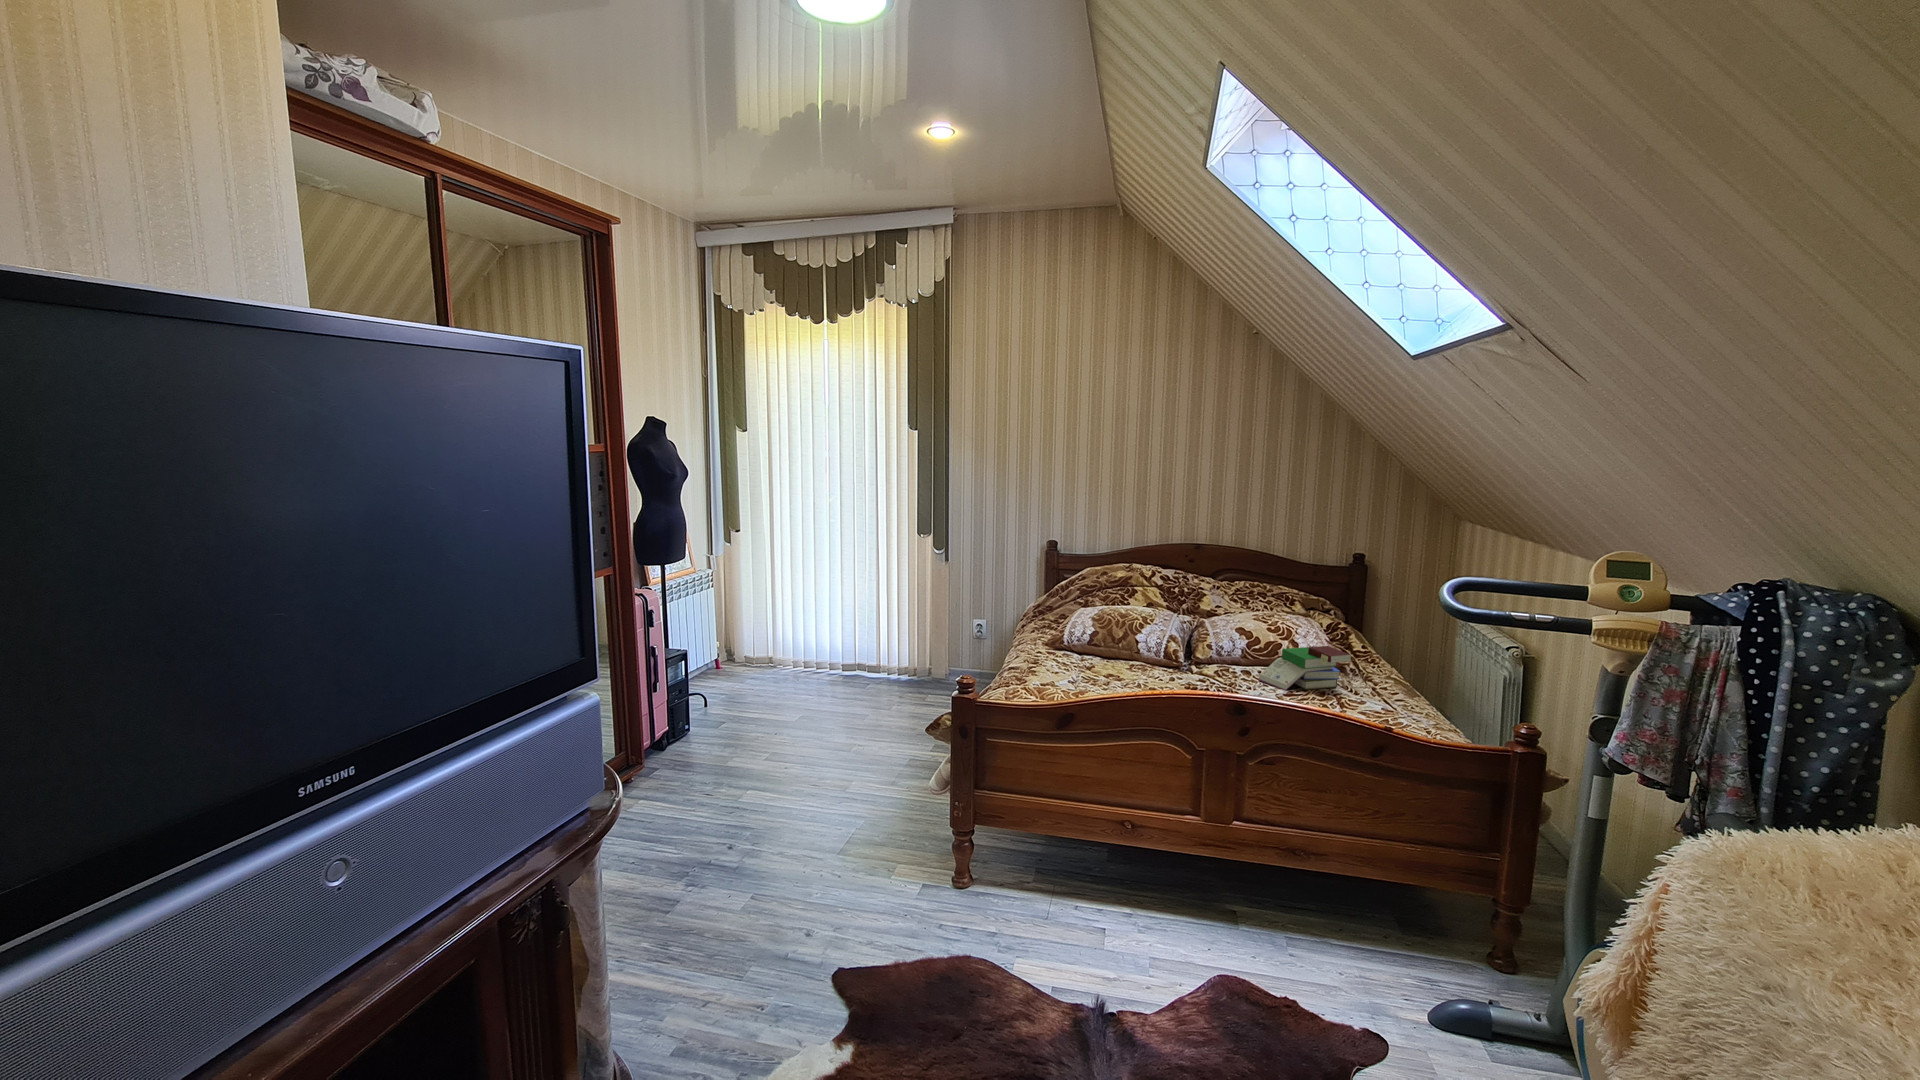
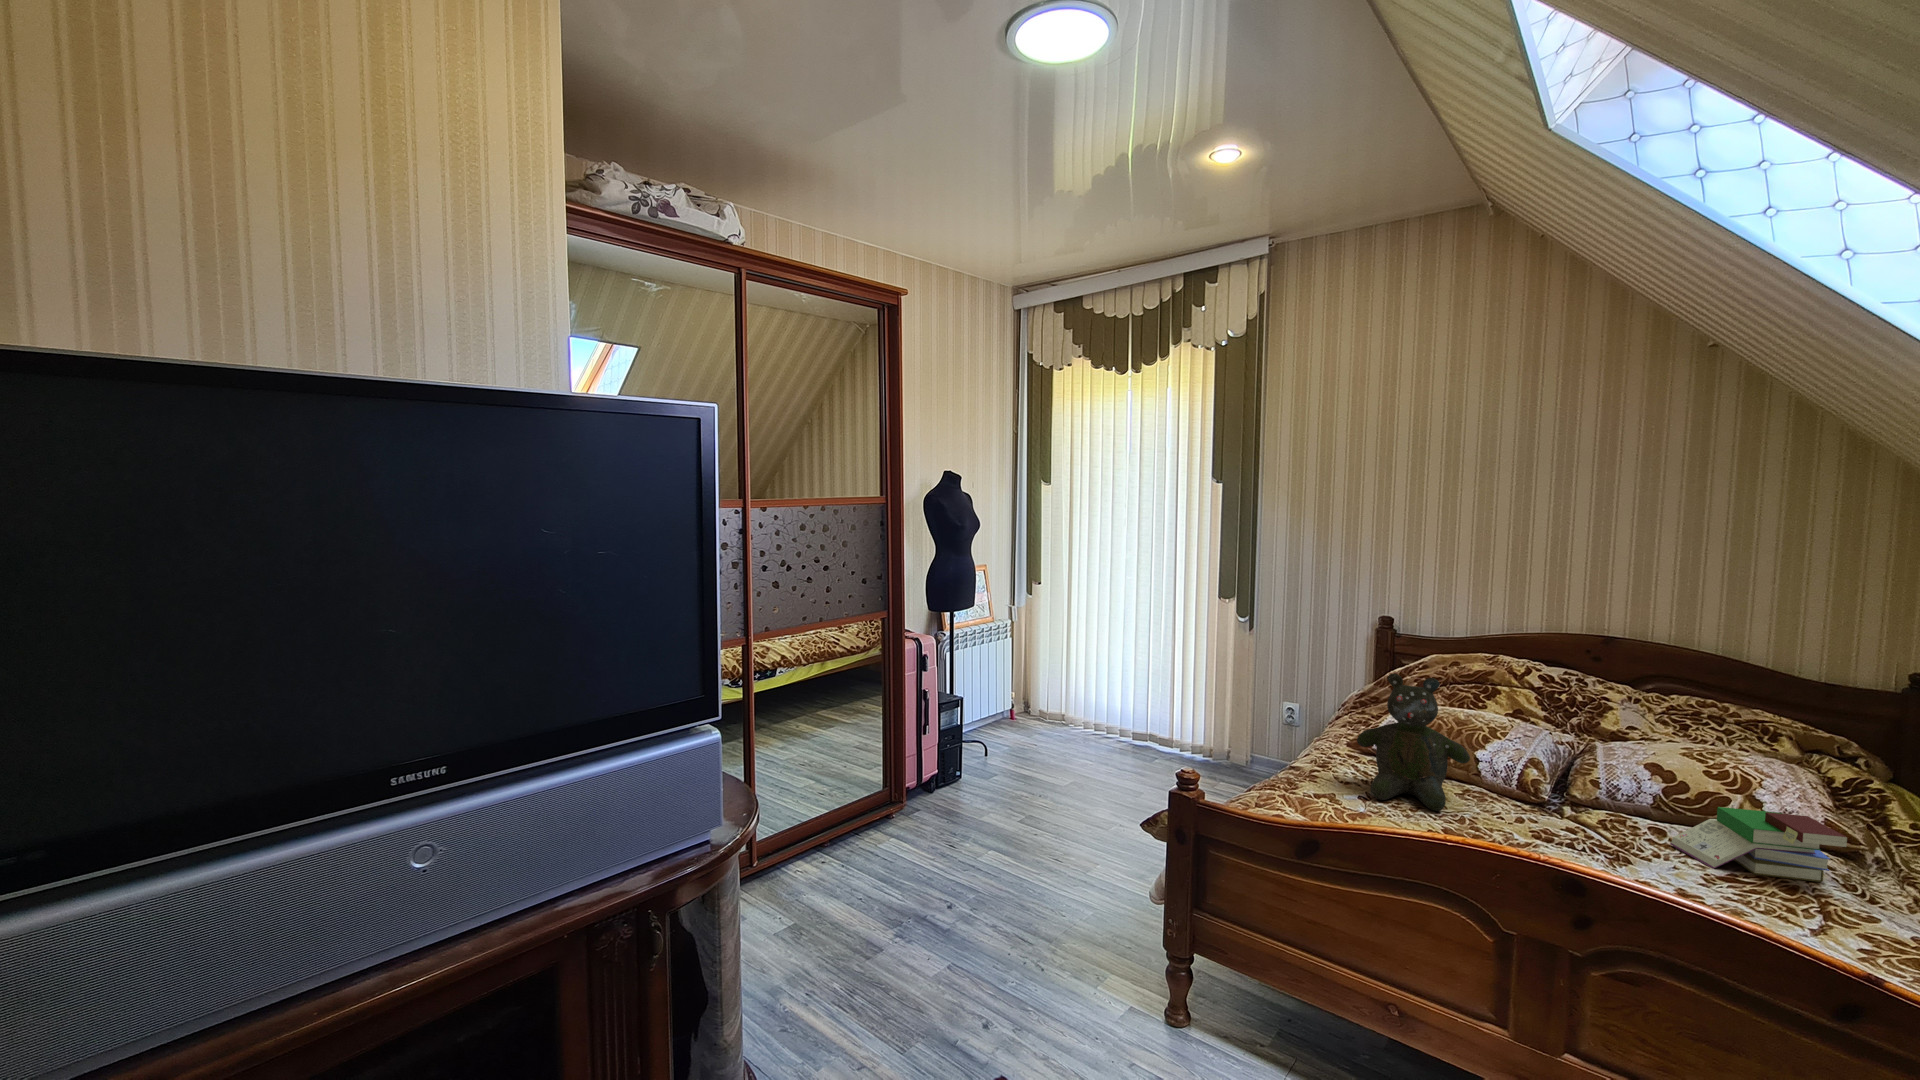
teddy bear: none [1058,580,1137,684] -> present [1357,674,1470,811]

